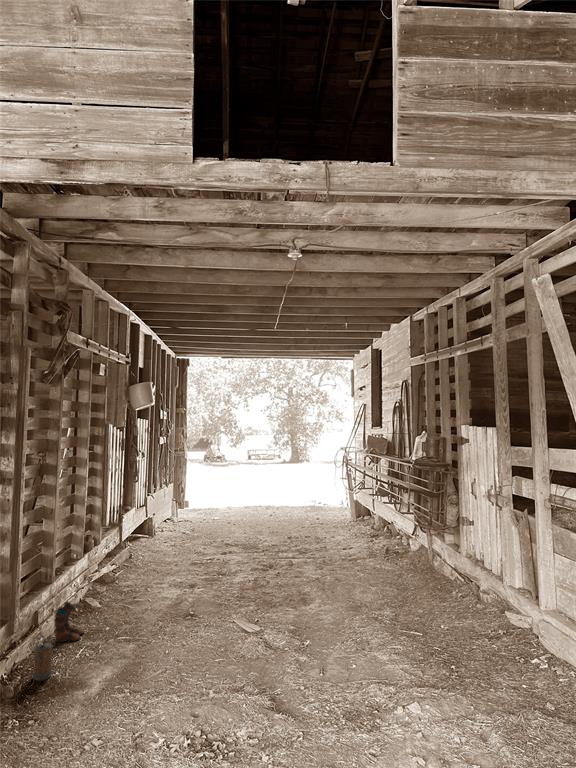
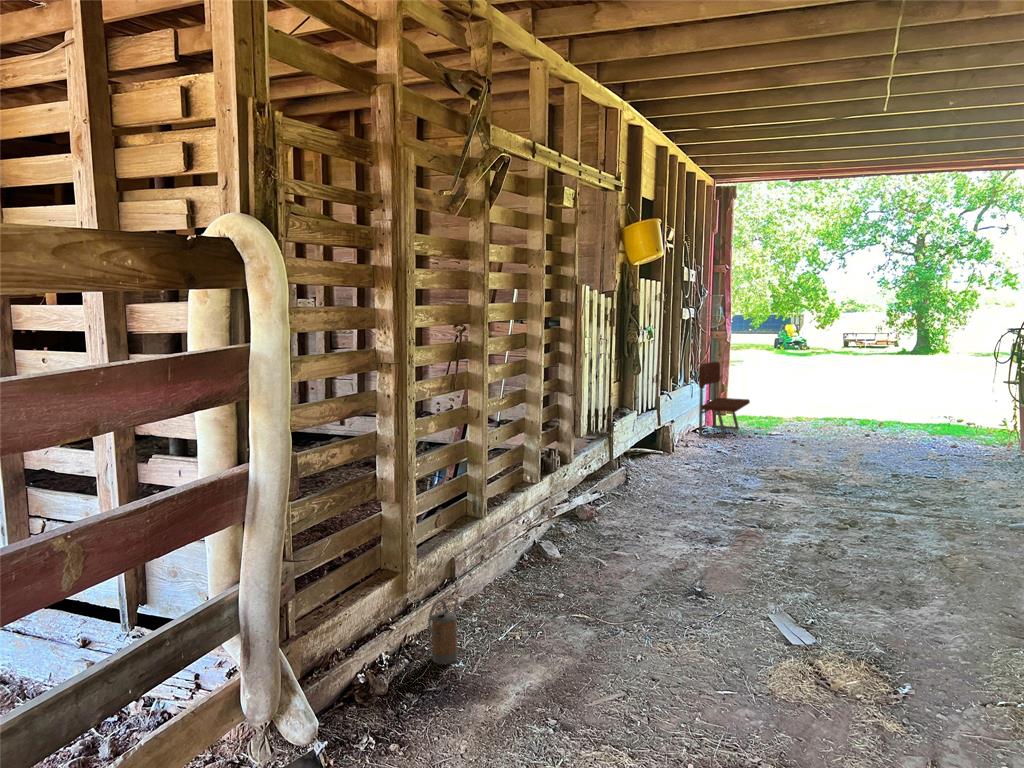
bench: none [168,472,200,524] -> present [699,362,750,438]
boots: present [54,601,84,642] -> none [481,546,527,607]

